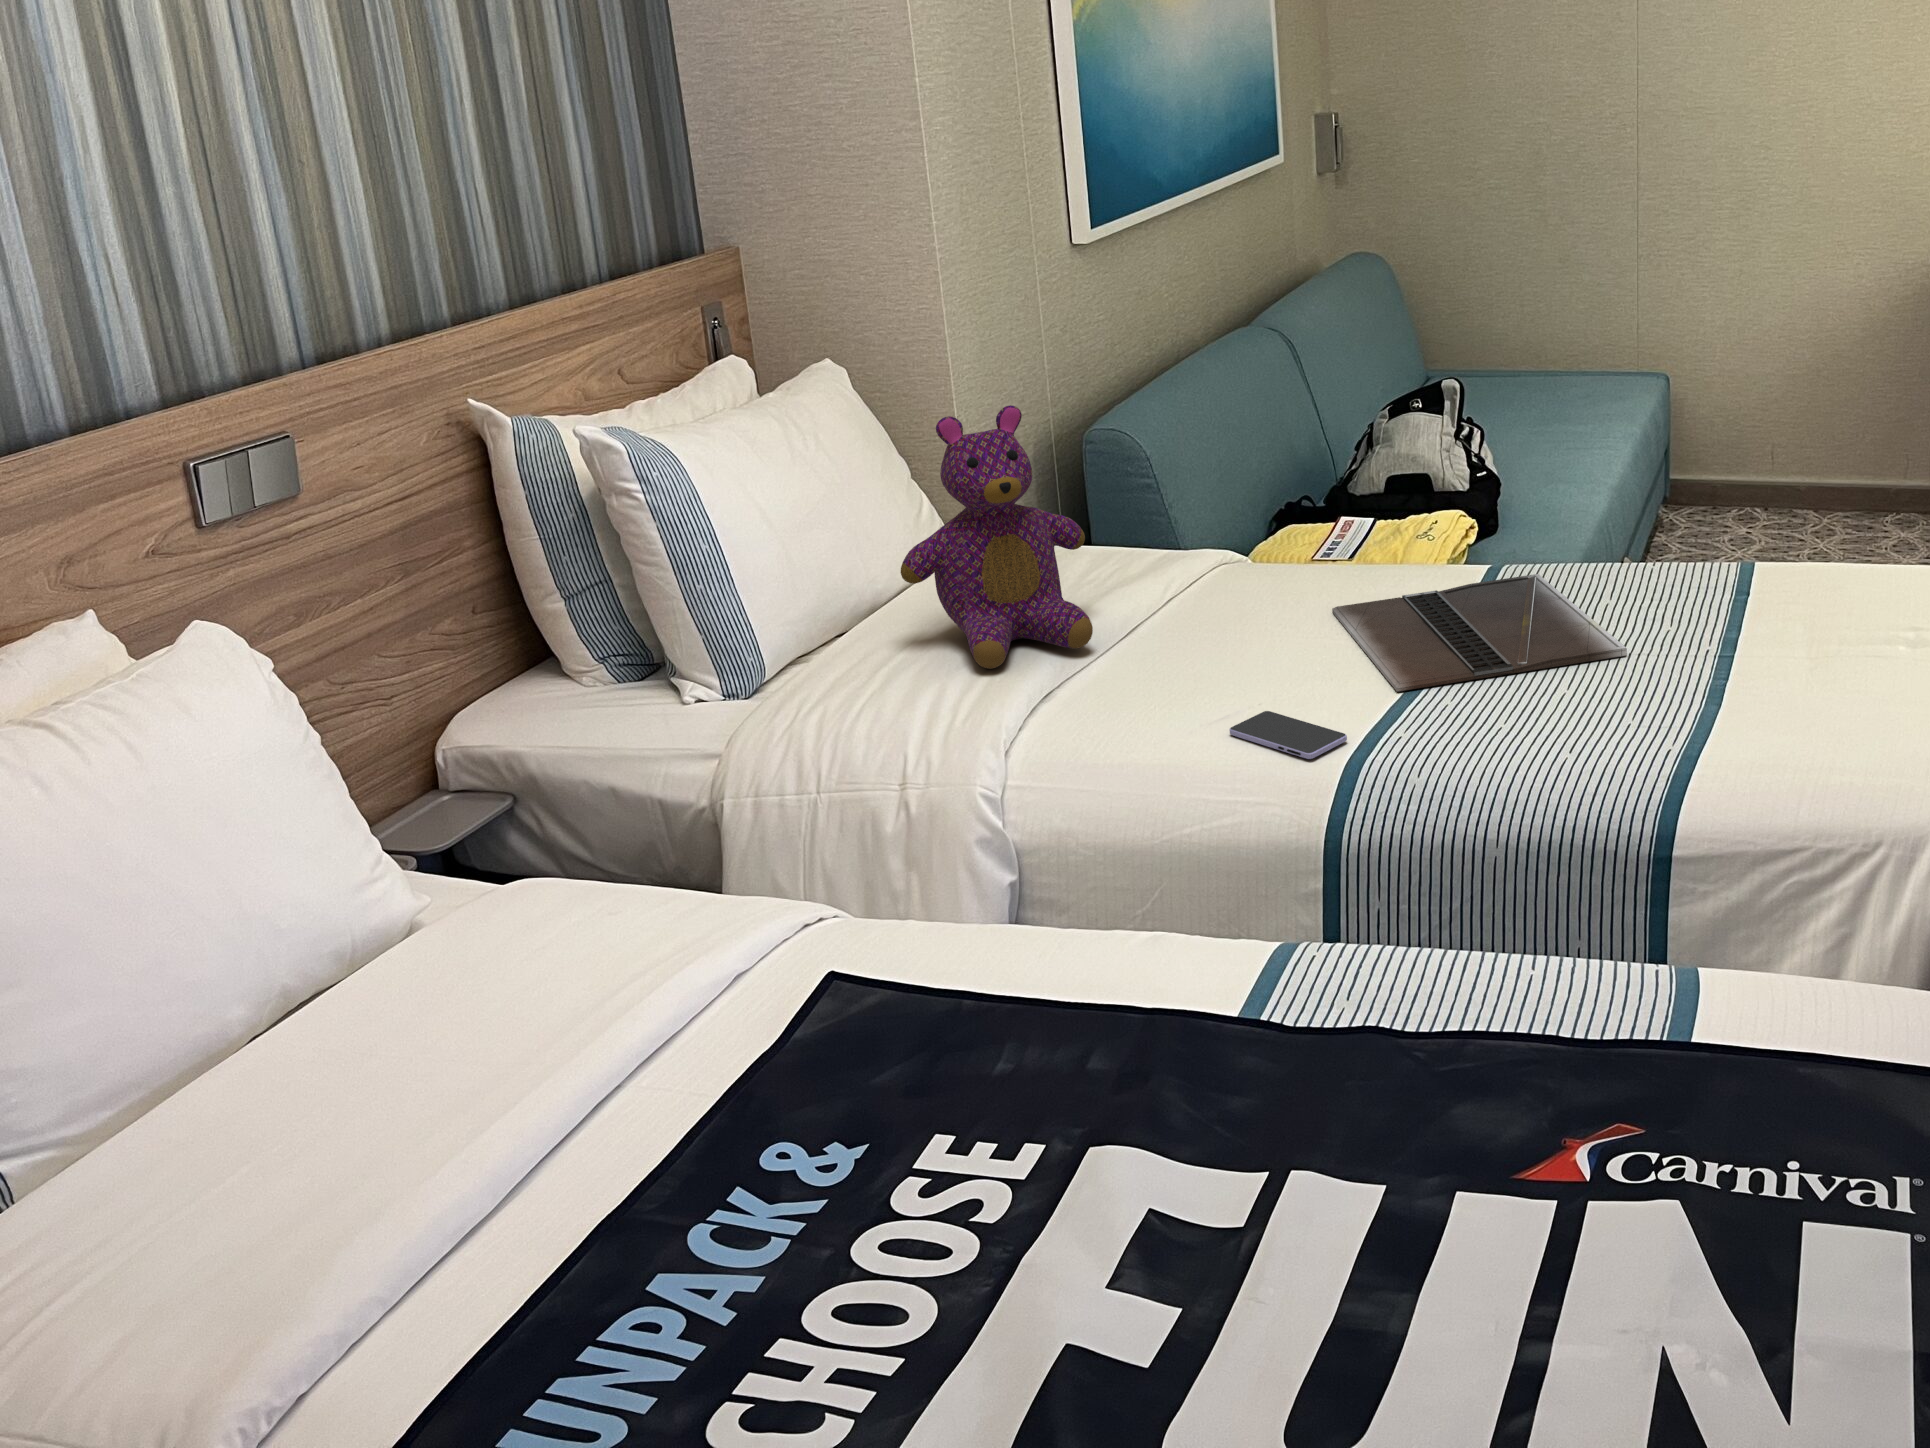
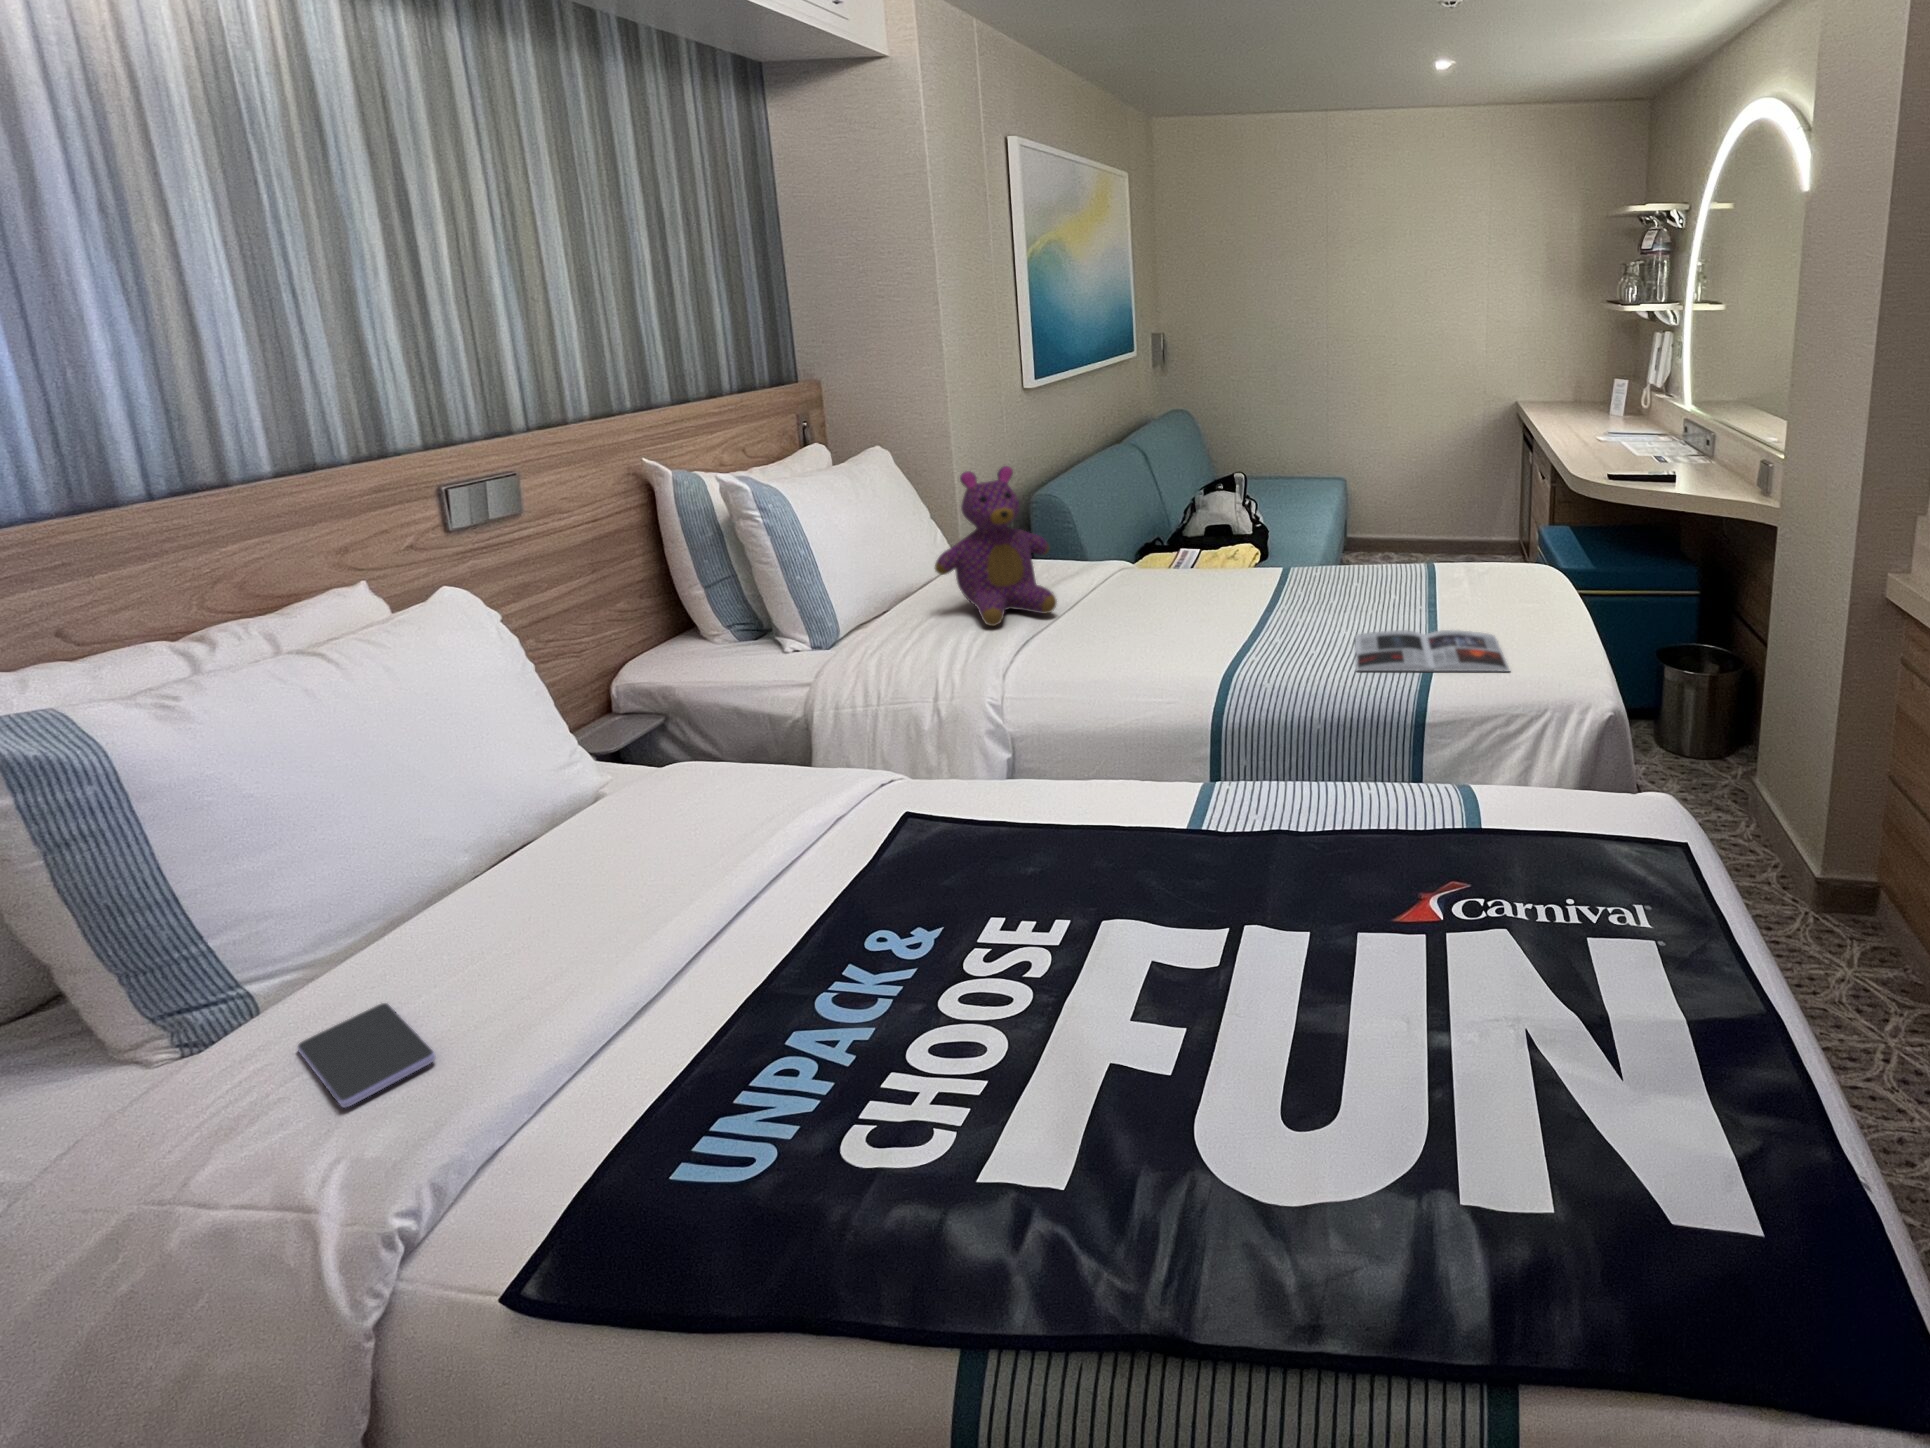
laptop: present [1332,574,1627,692] -> none [1198,570,1376,634]
magazine: none [1564,693,1830,775] -> present [1355,630,1509,672]
smartphone: present [1229,711,1347,759] -> present [298,1003,436,1107]

